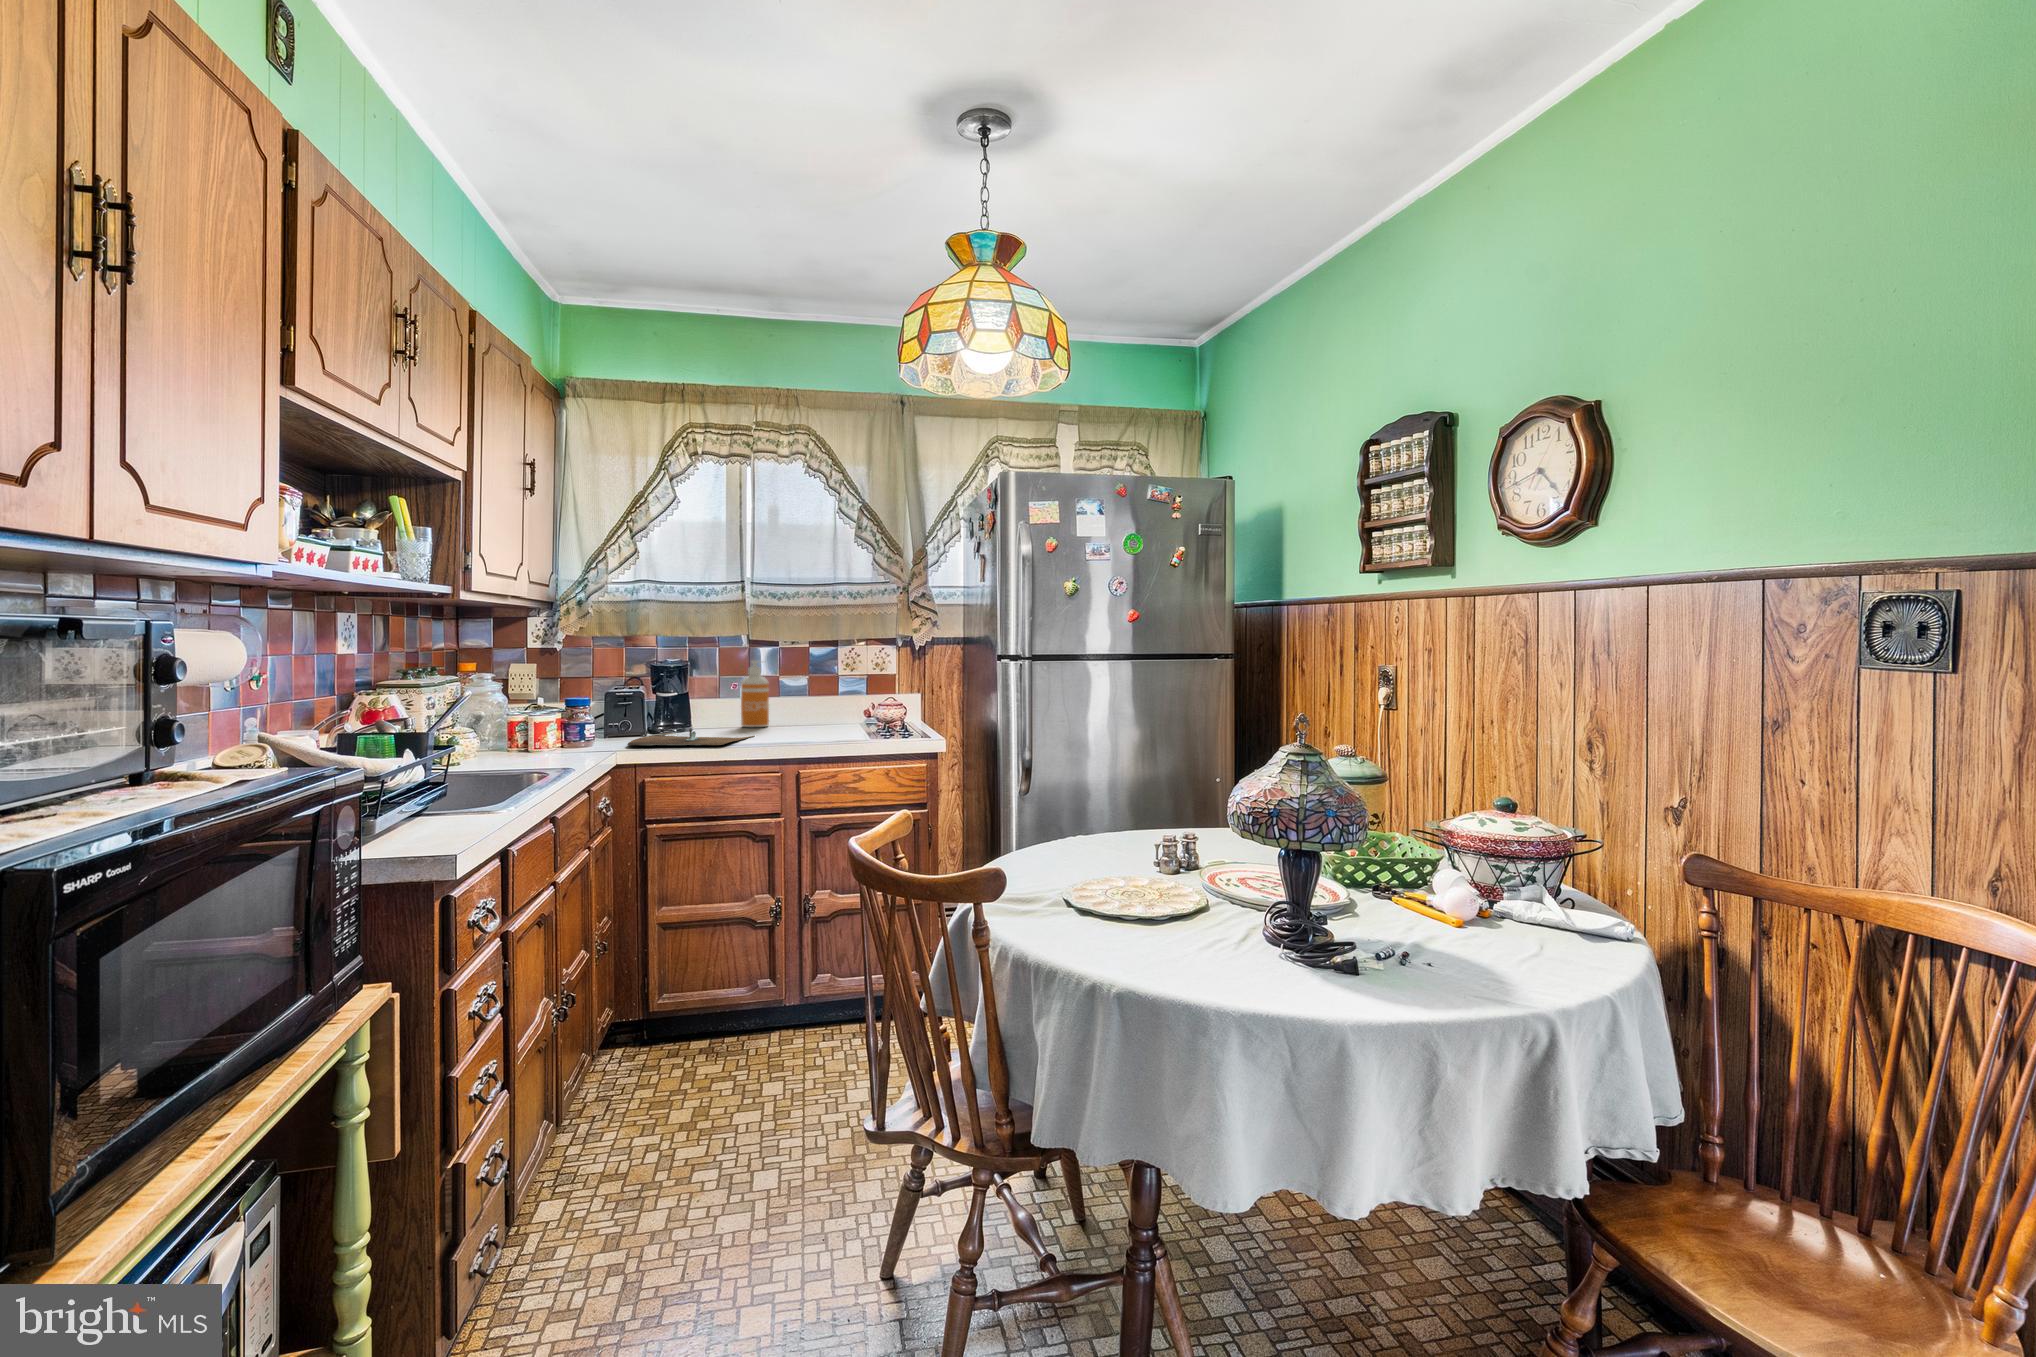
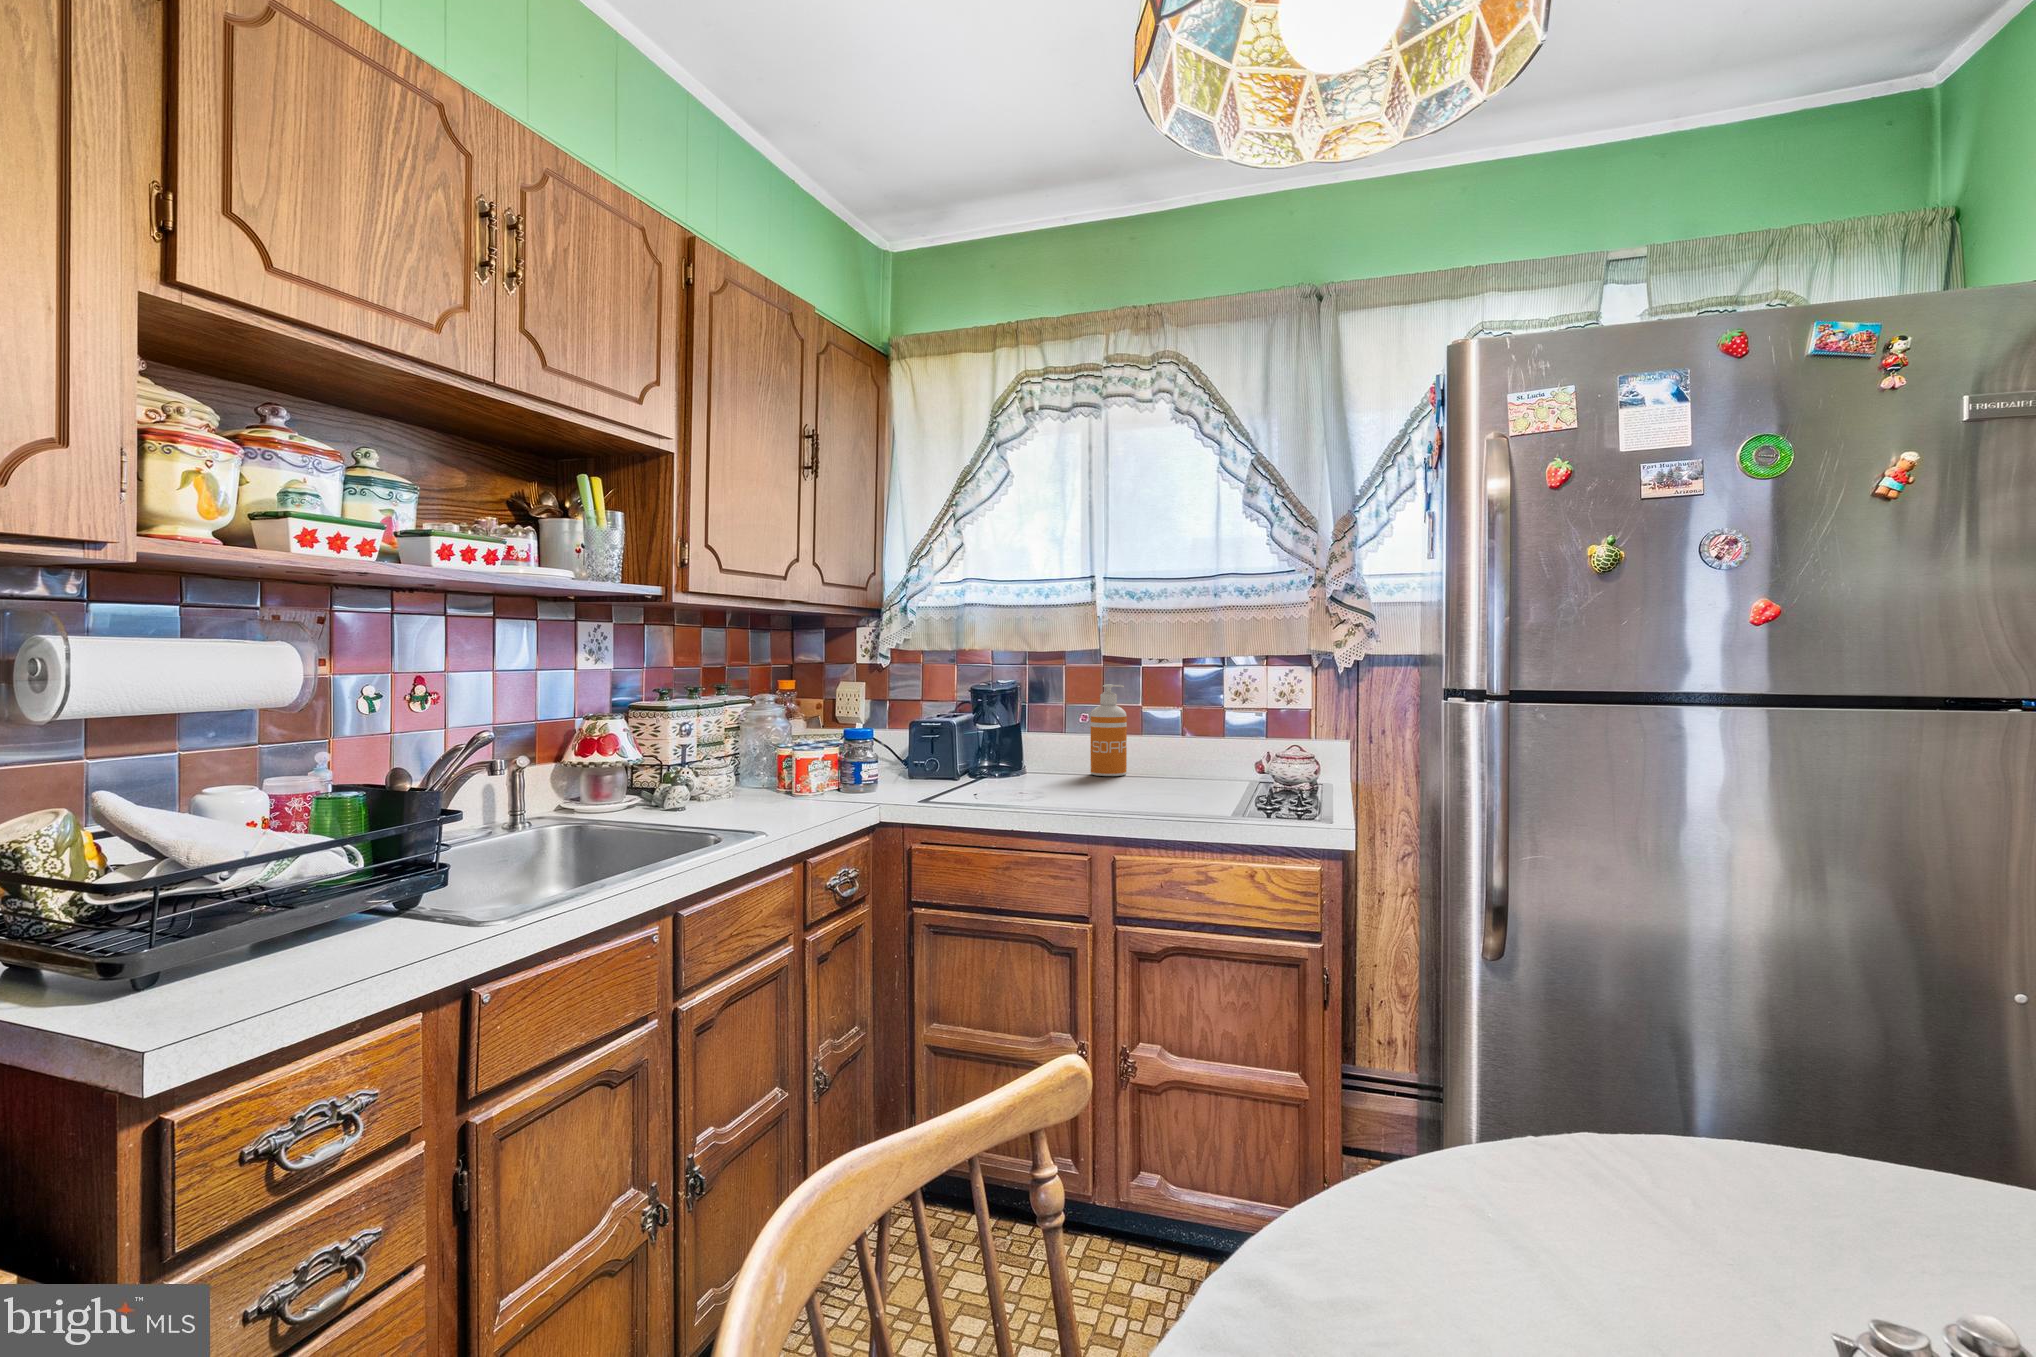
cutting board: present [628,728,753,745] -> none [909,778,1097,807]

